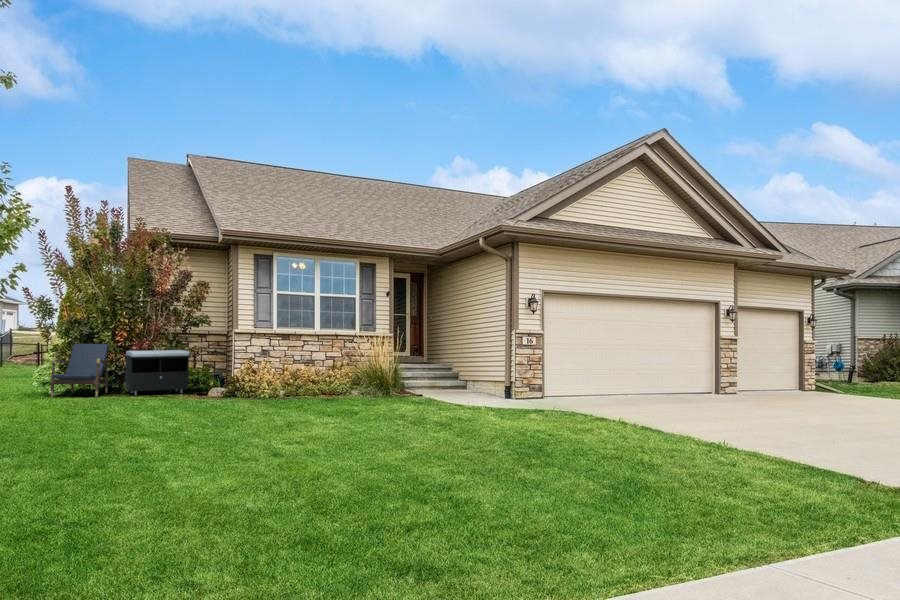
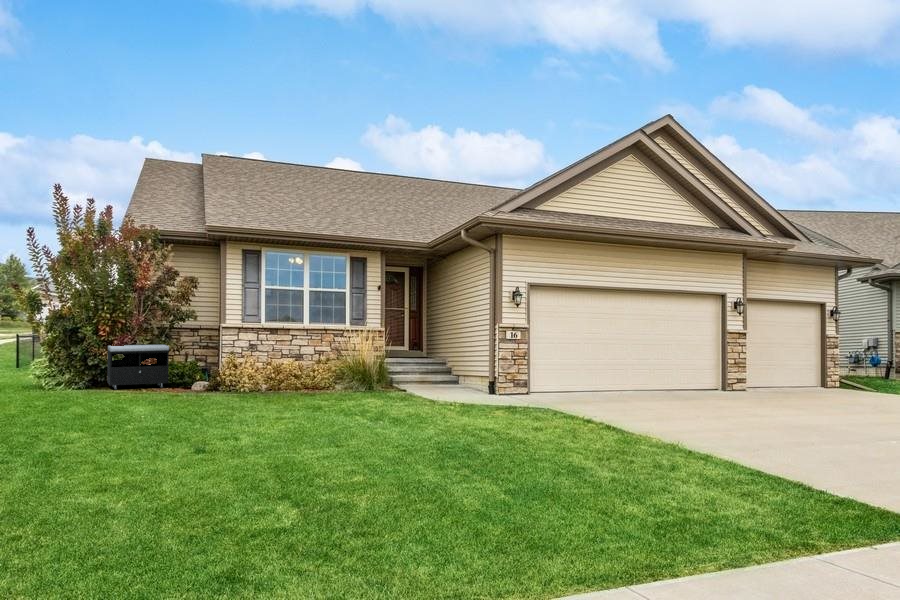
lounge chair: present [51,344,109,397] -> none [32,338,91,391]

